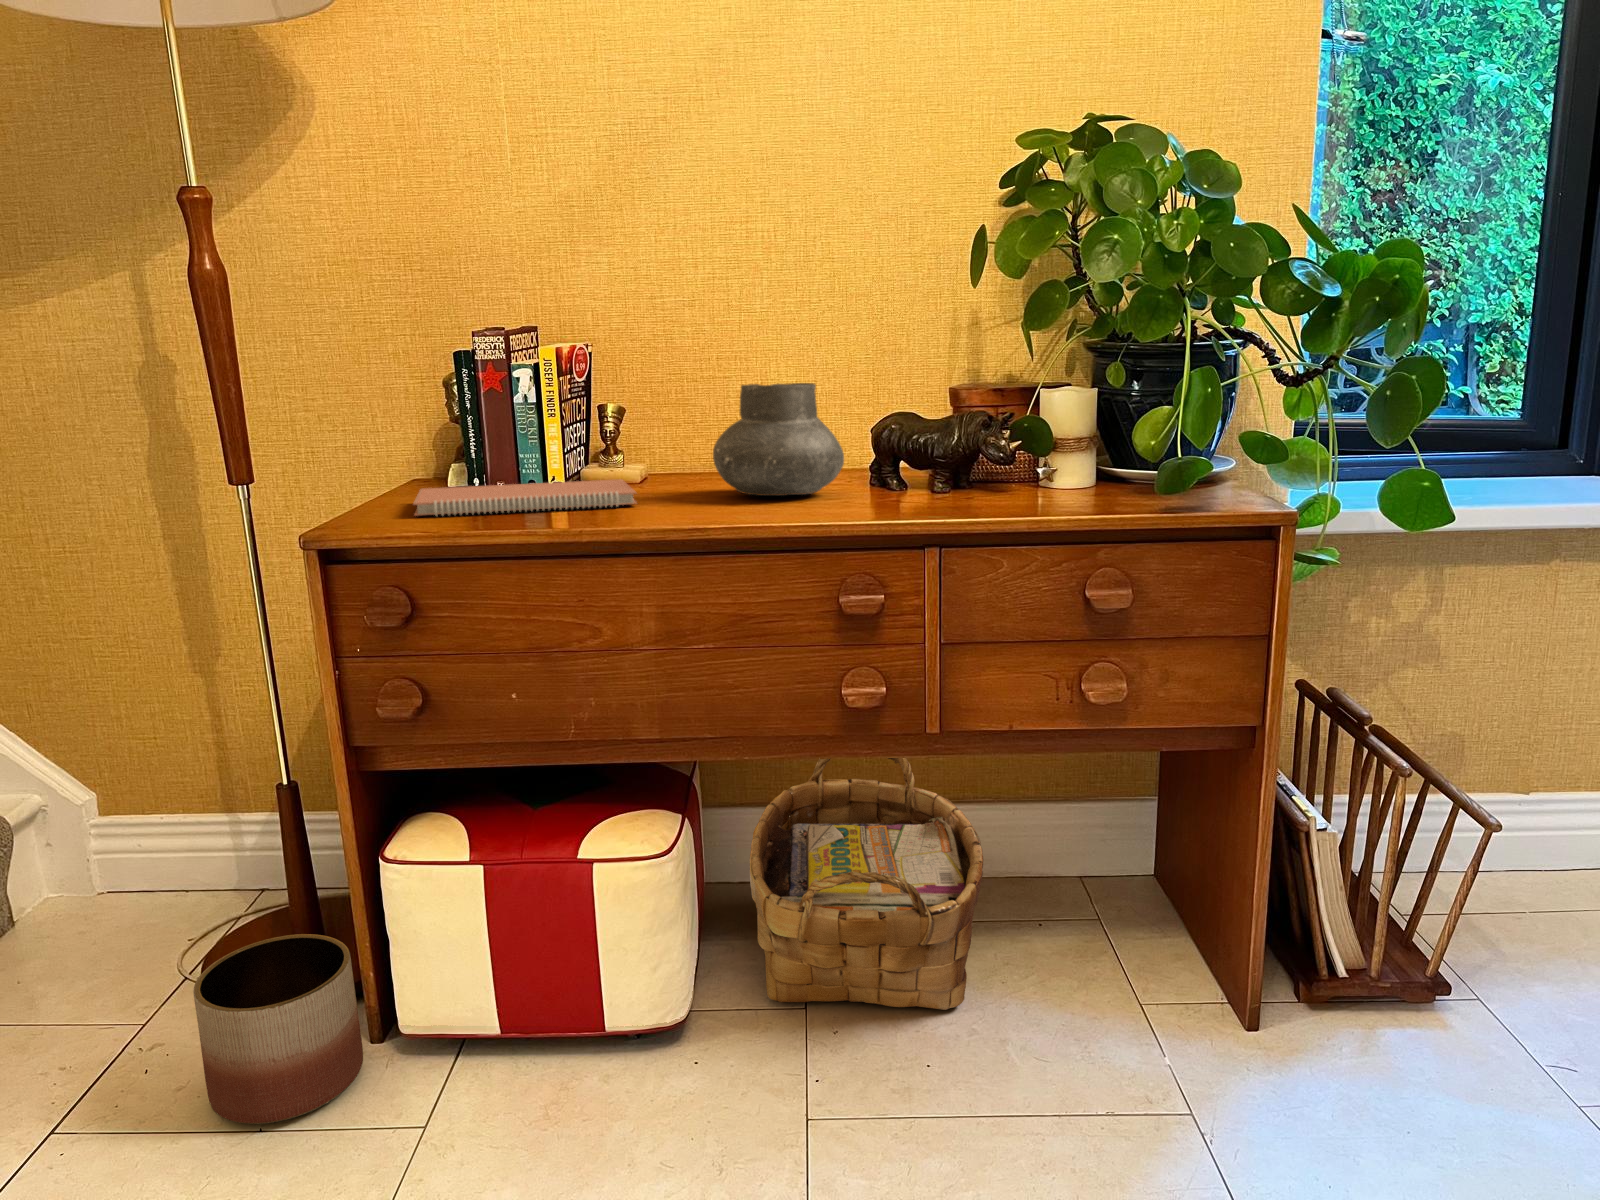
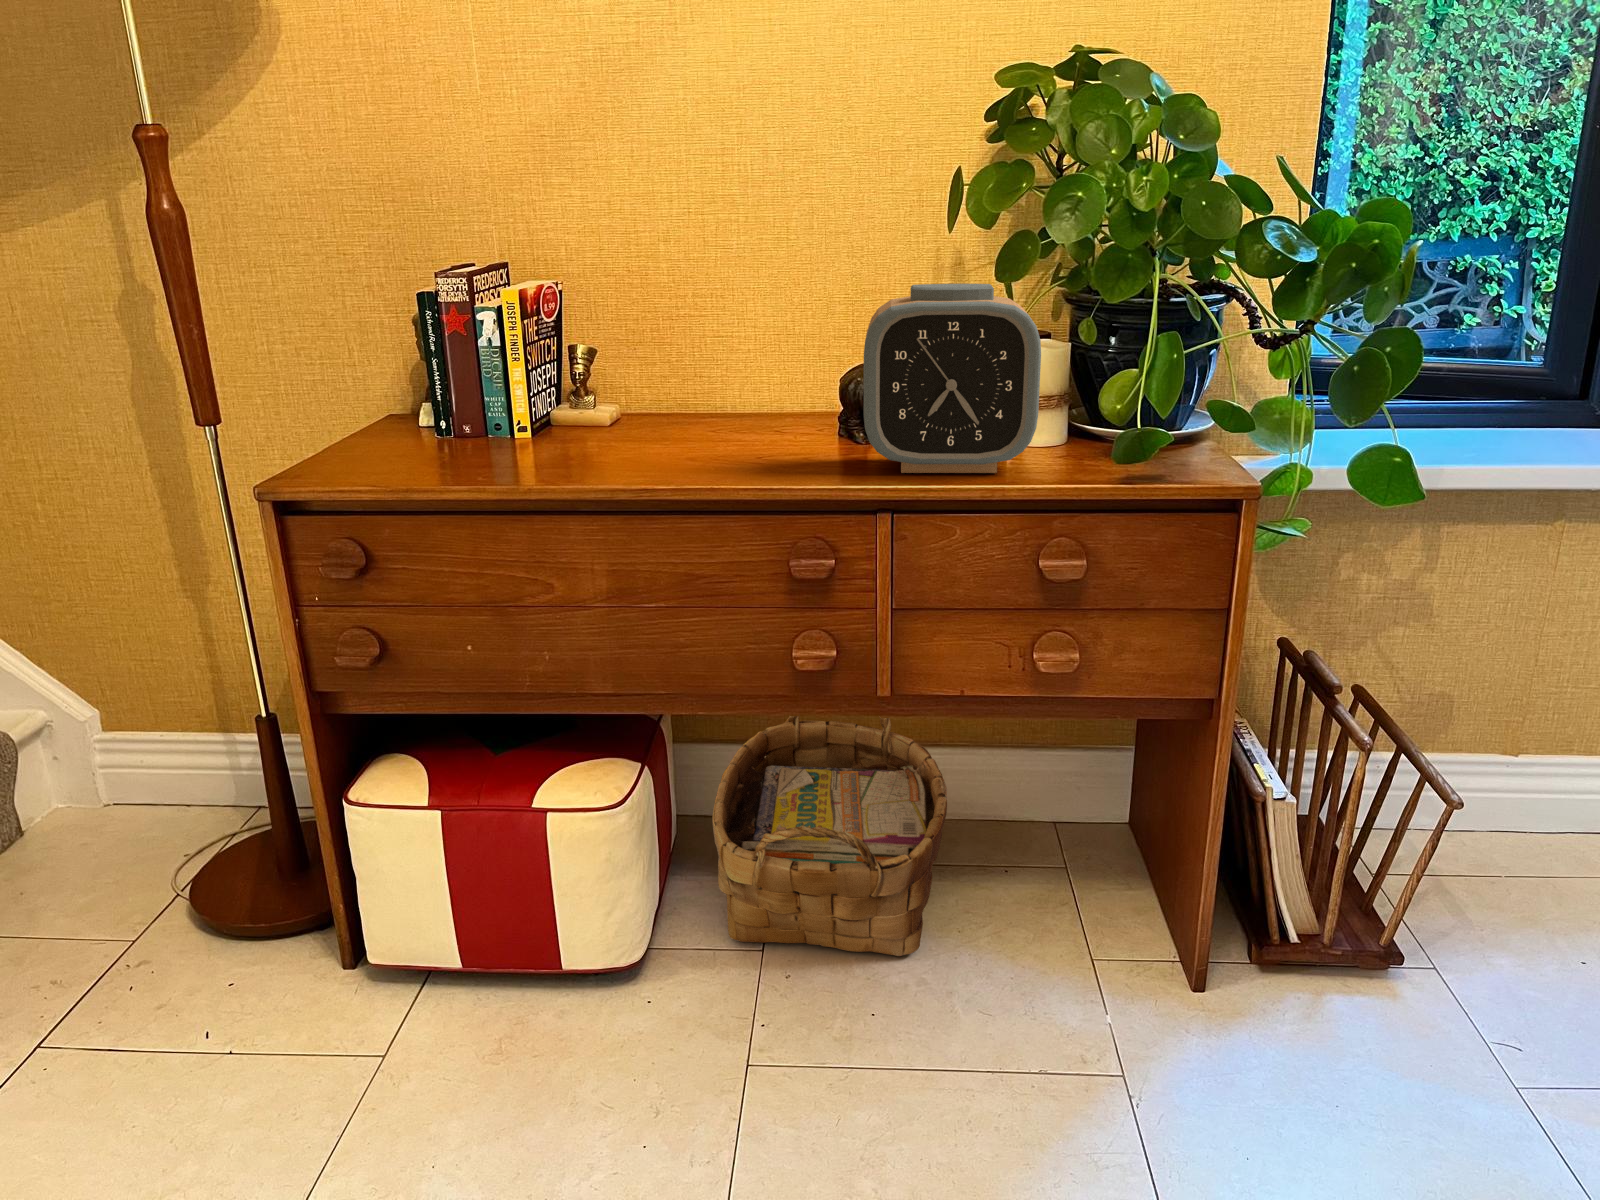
alarm clock: none [904,325,1083,507] -> present [864,284,1041,473]
vase: present [713,383,844,496] -> none [676,329,810,449]
notebook: present [413,479,637,516] -> none [372,424,595,473]
planter: present [193,934,363,1124] -> none [182,864,342,1036]

